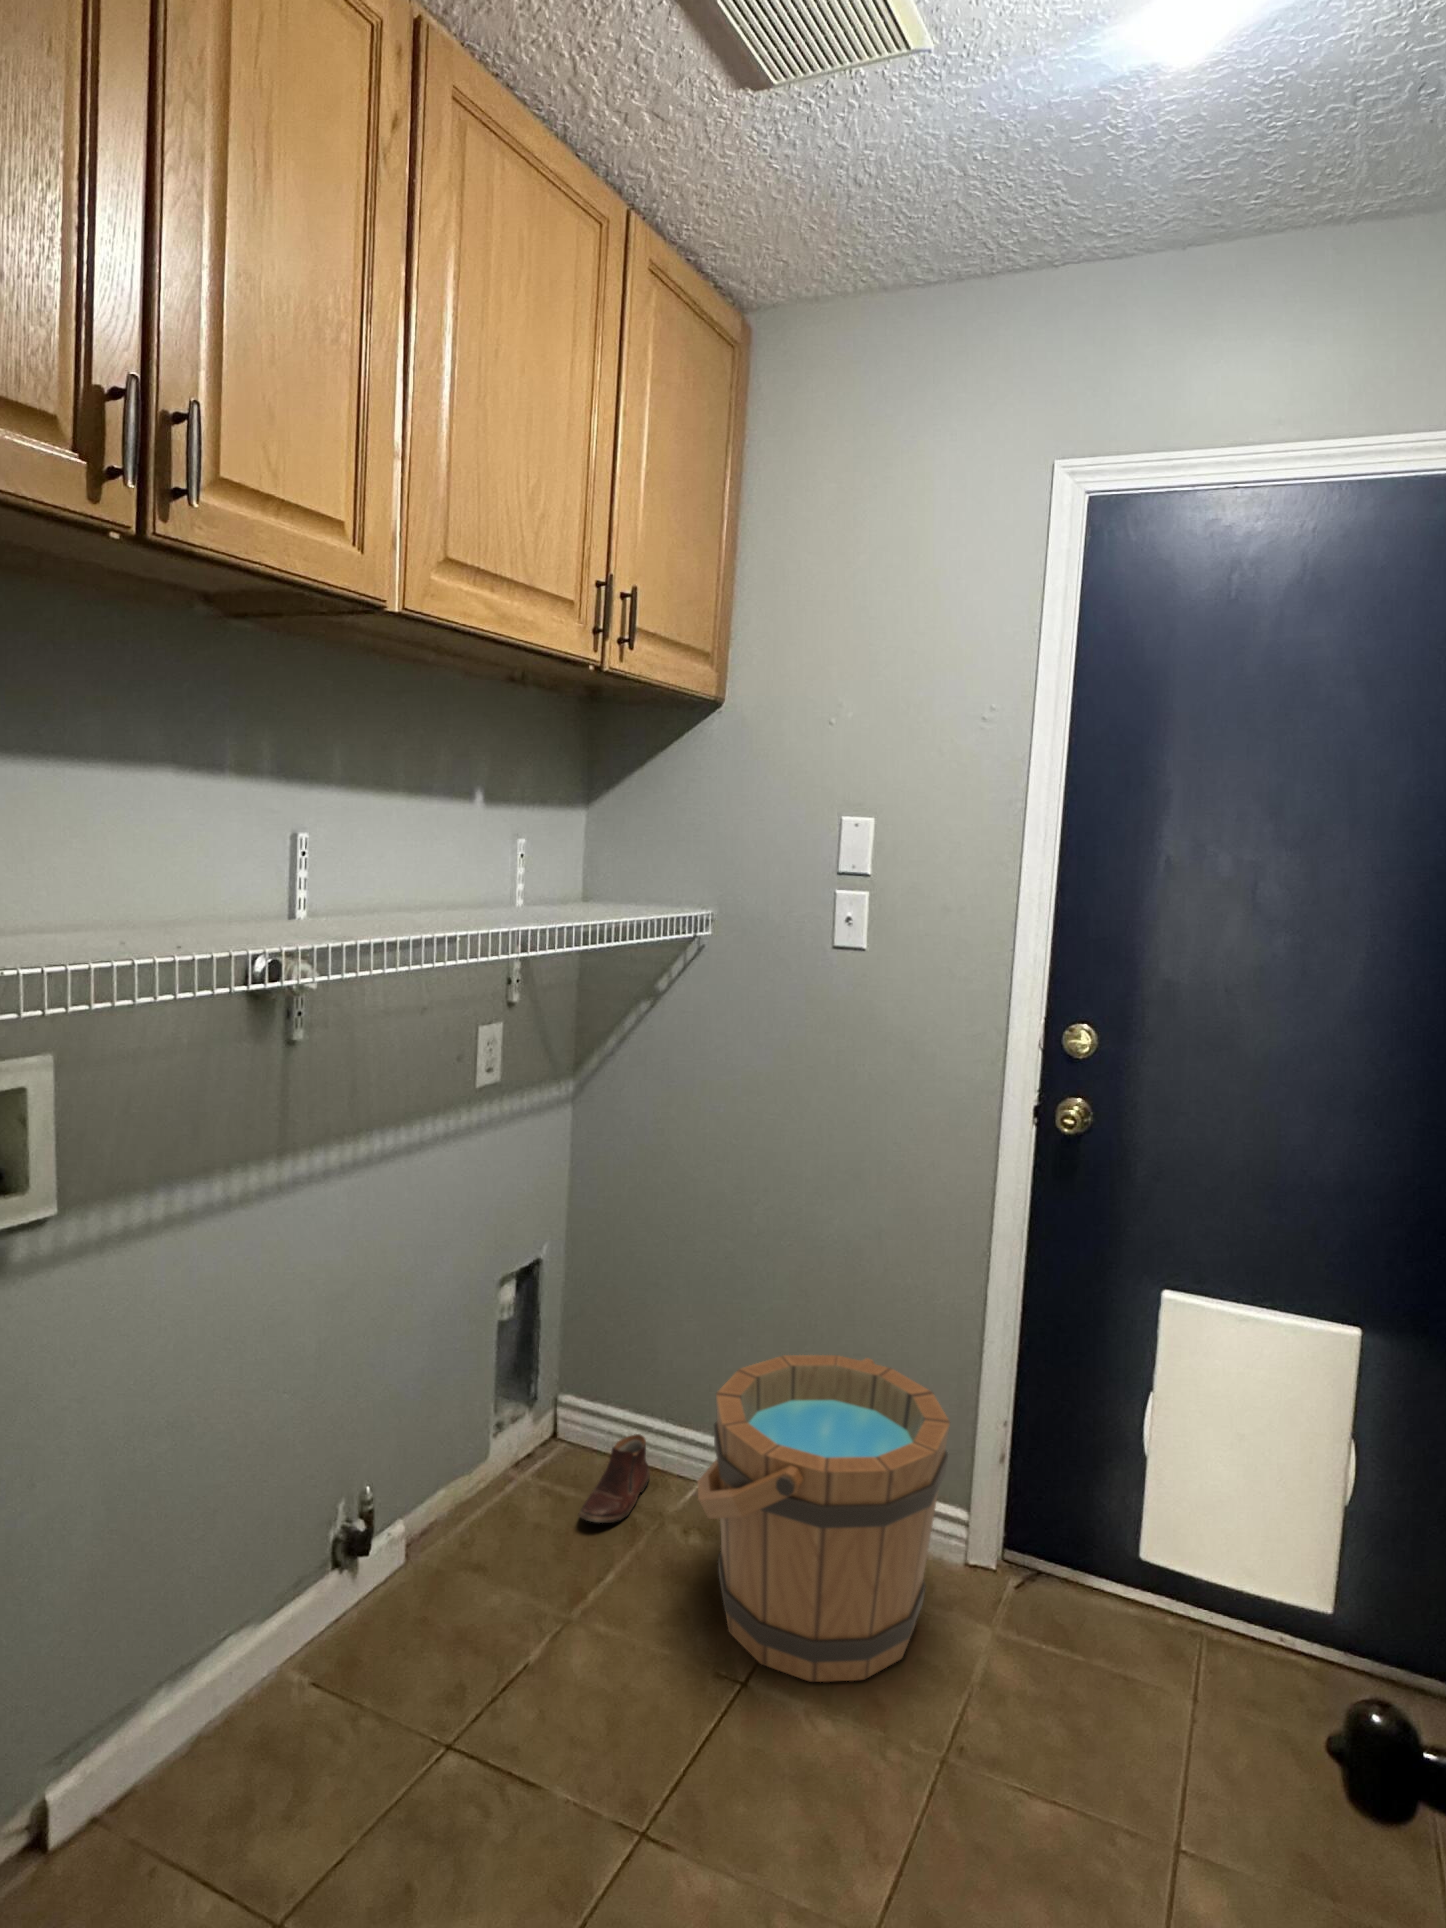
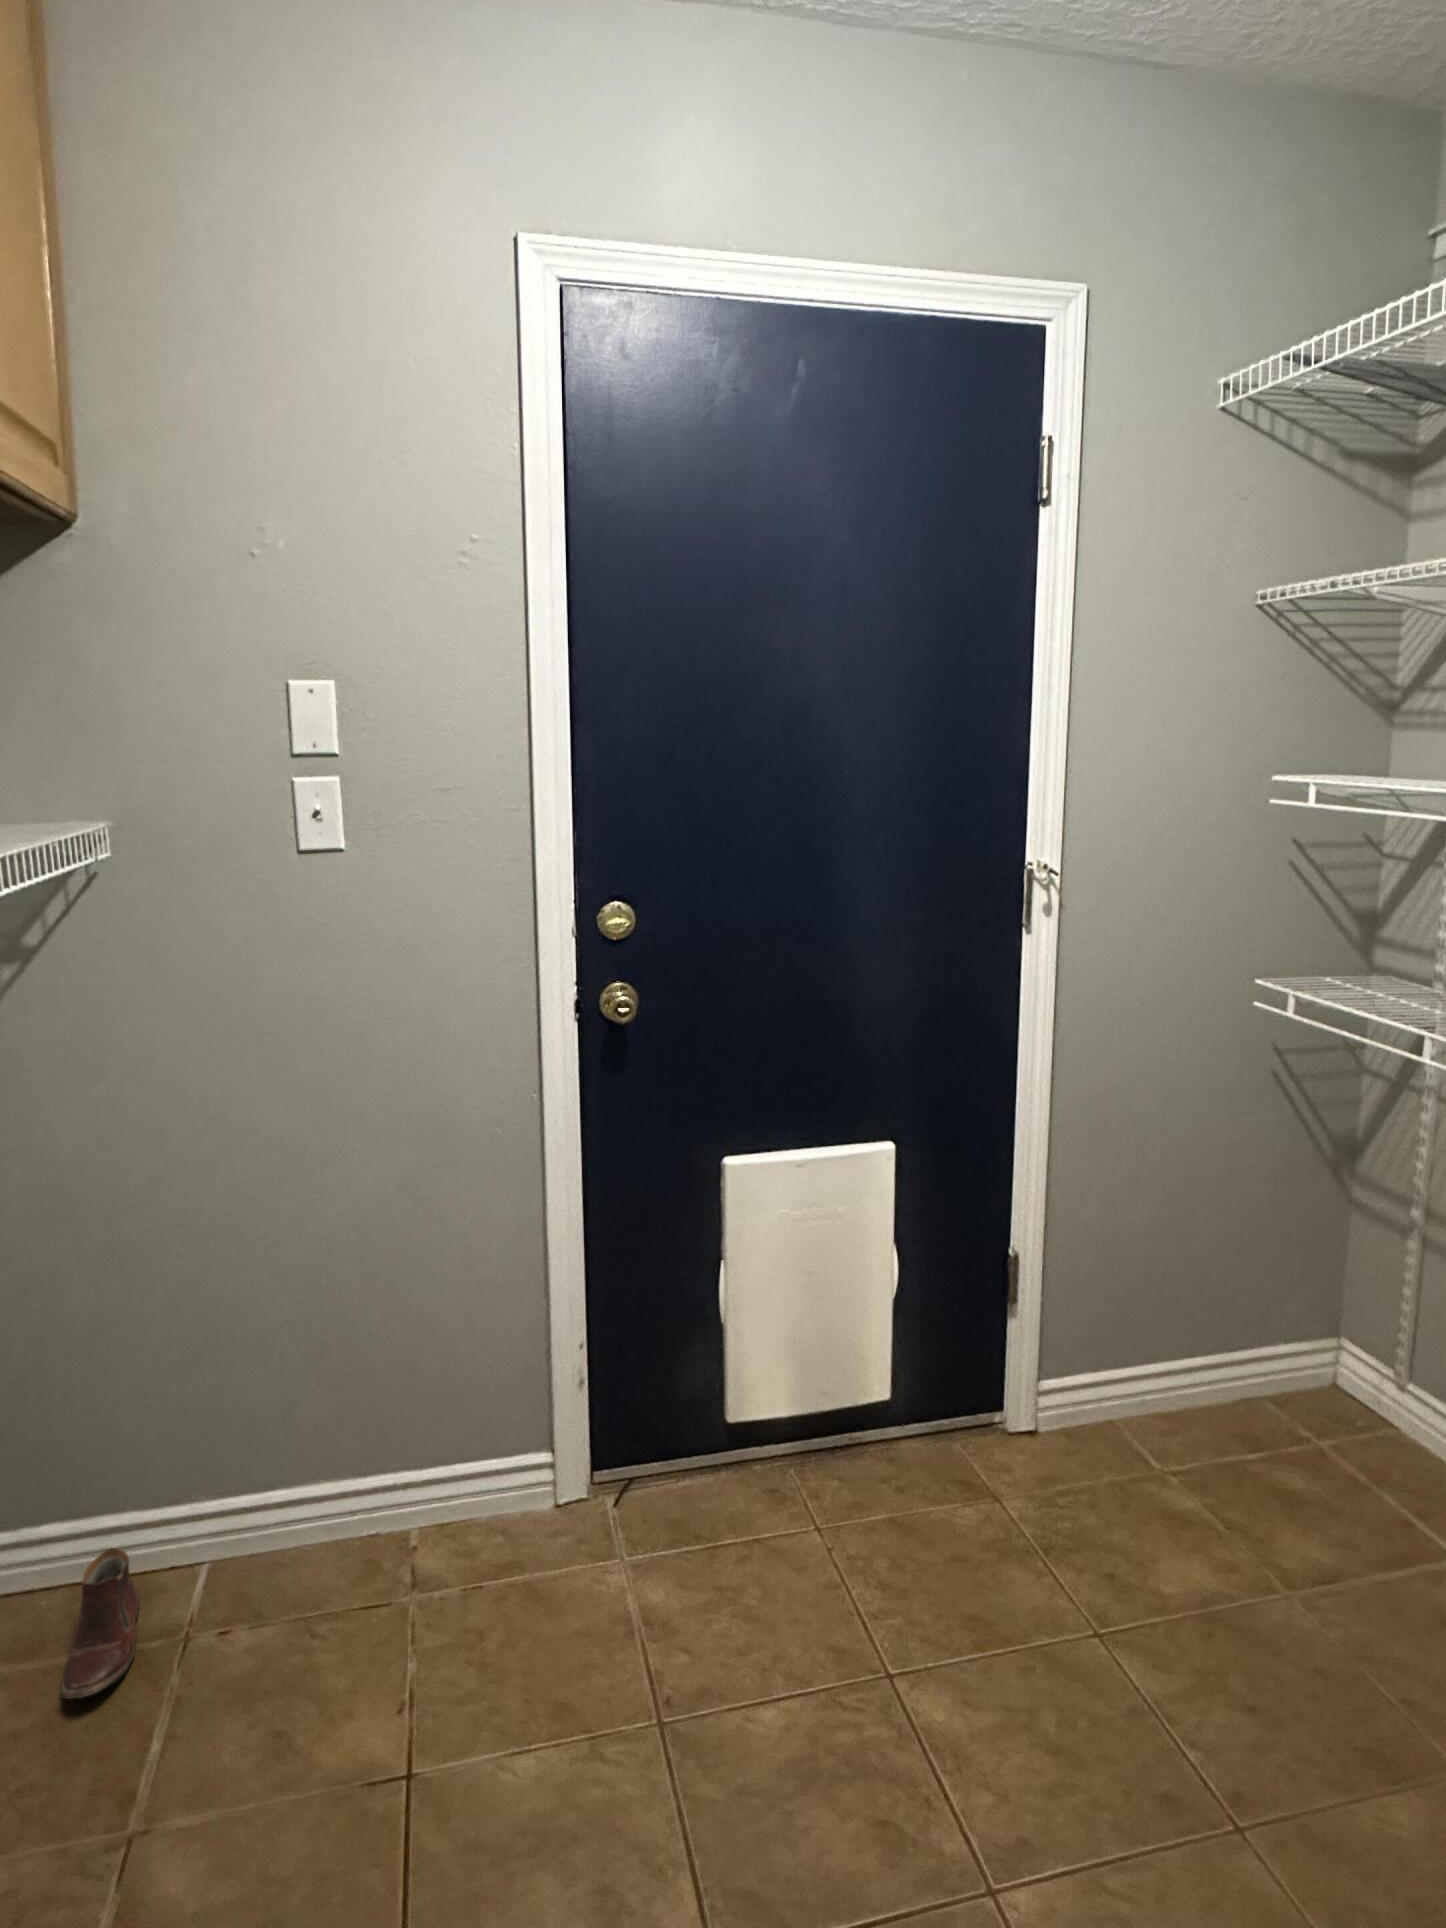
bucket: present [698,1355,950,1682] -> none [265,1335,572,1739]

